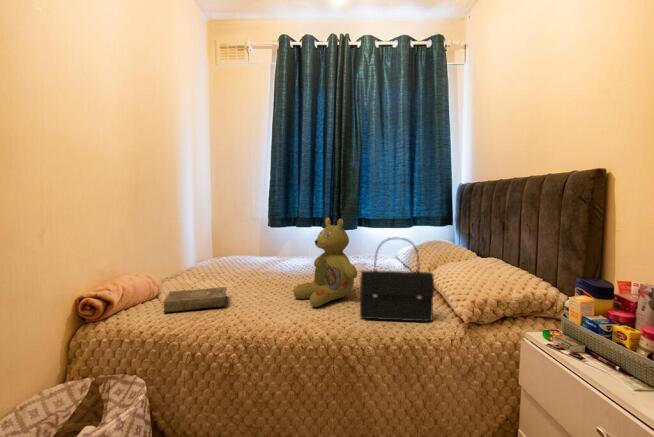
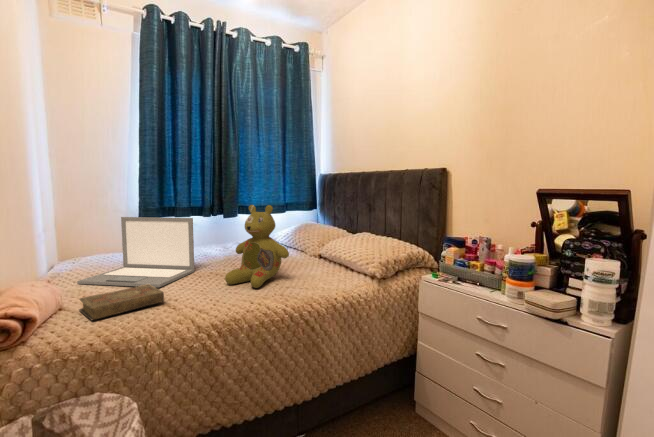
laptop: none [197,224,286,291] -> present [77,217,194,288]
handbag: present [360,238,434,321] -> none [302,218,358,290]

